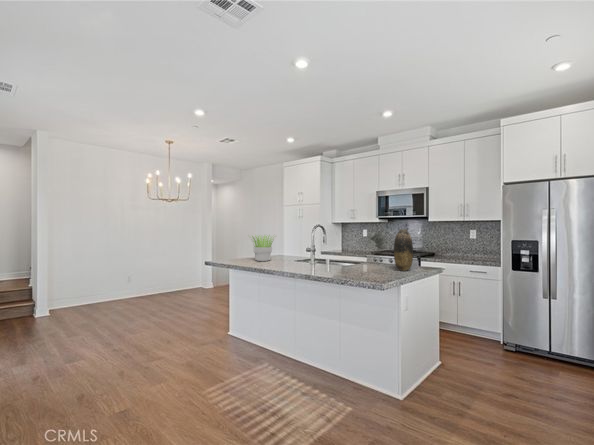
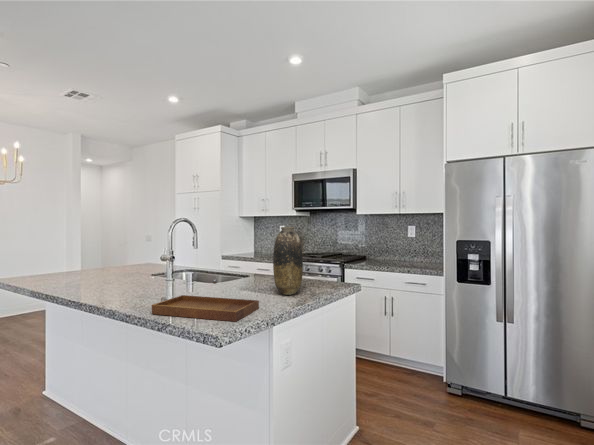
potted plant: present [252,235,273,261] -> none [63,235,120,279]
tray: none [335,258,394,280] -> present [152,279,259,322]

